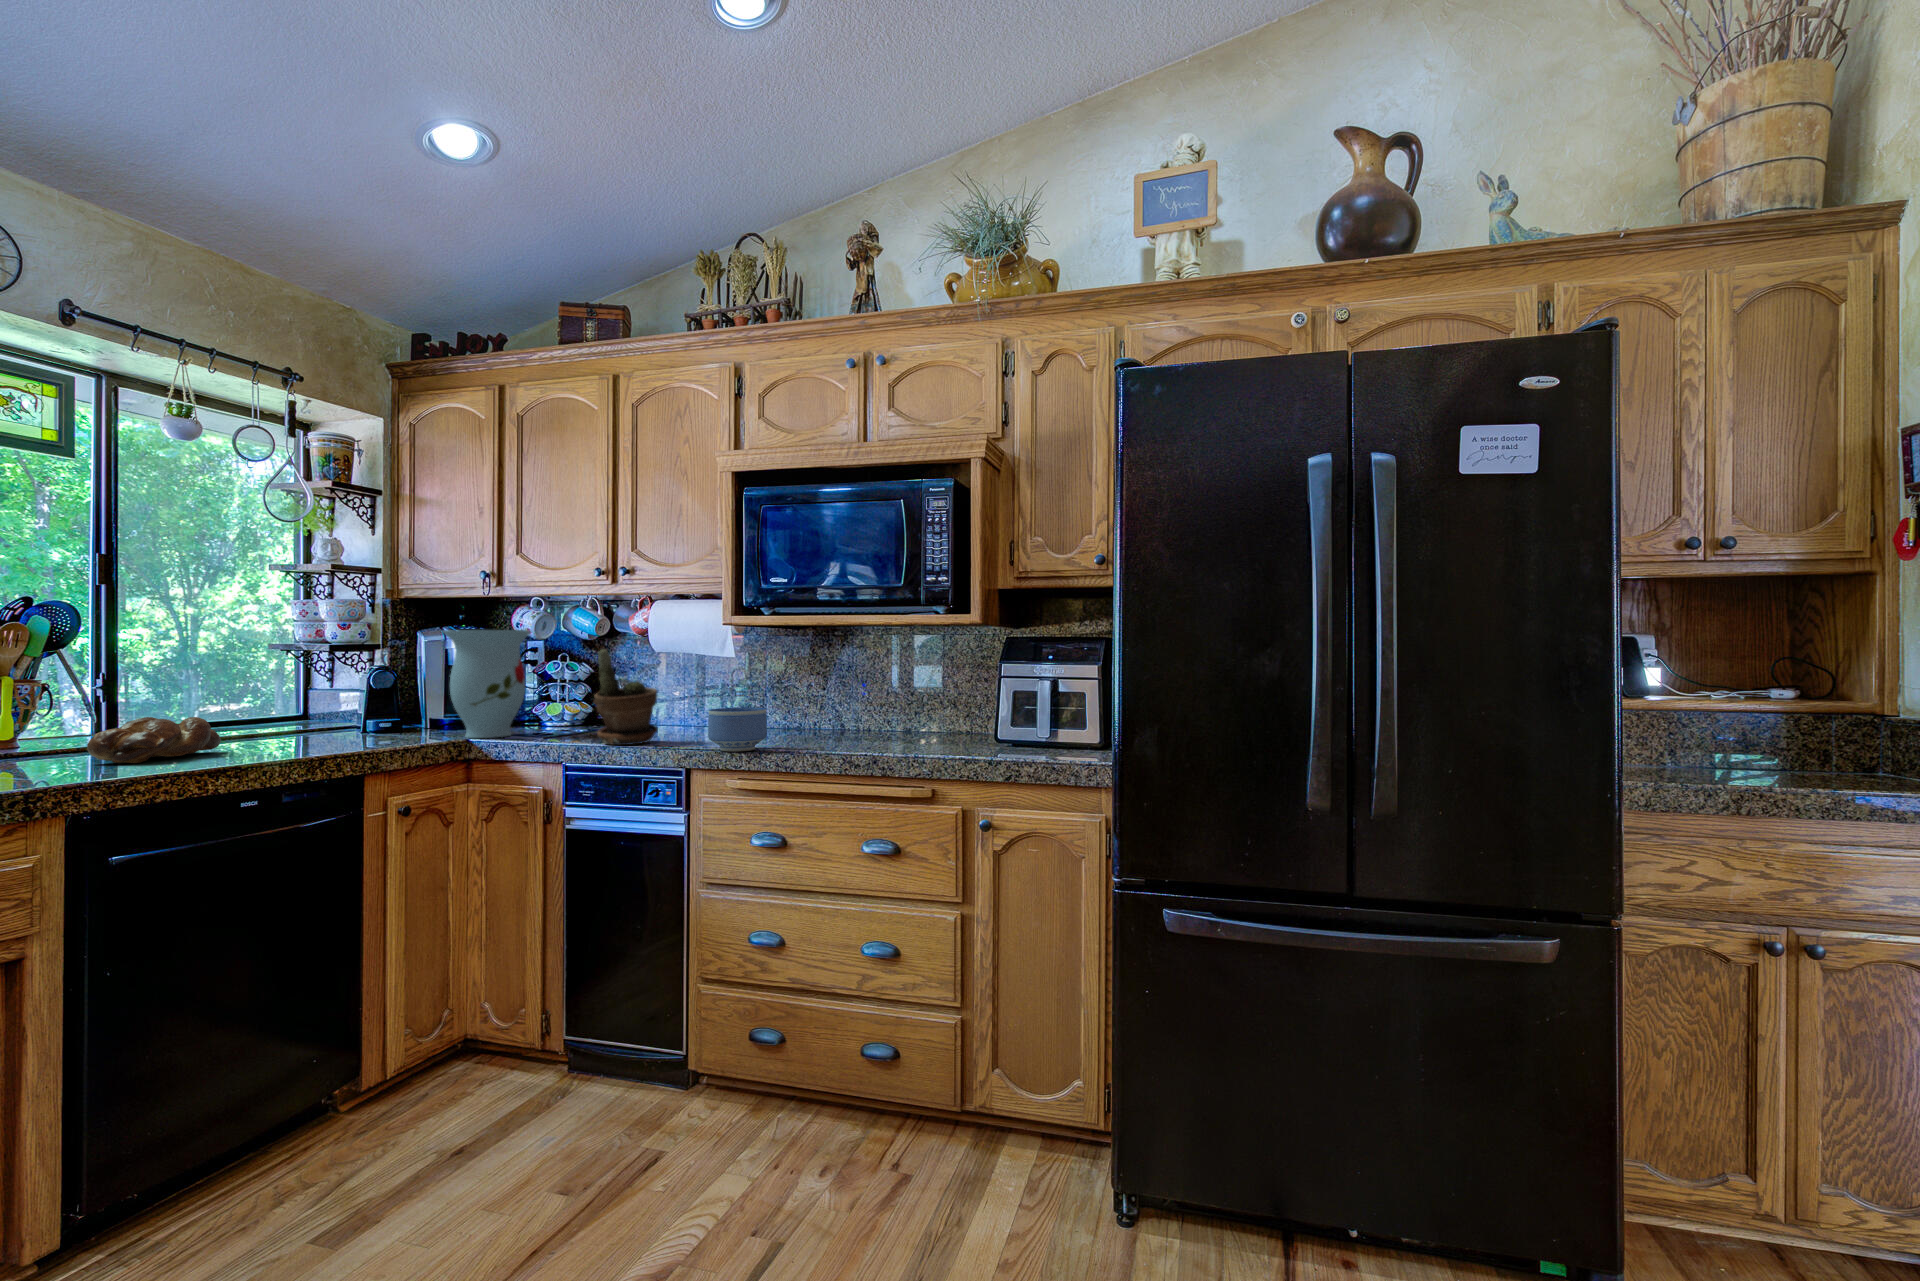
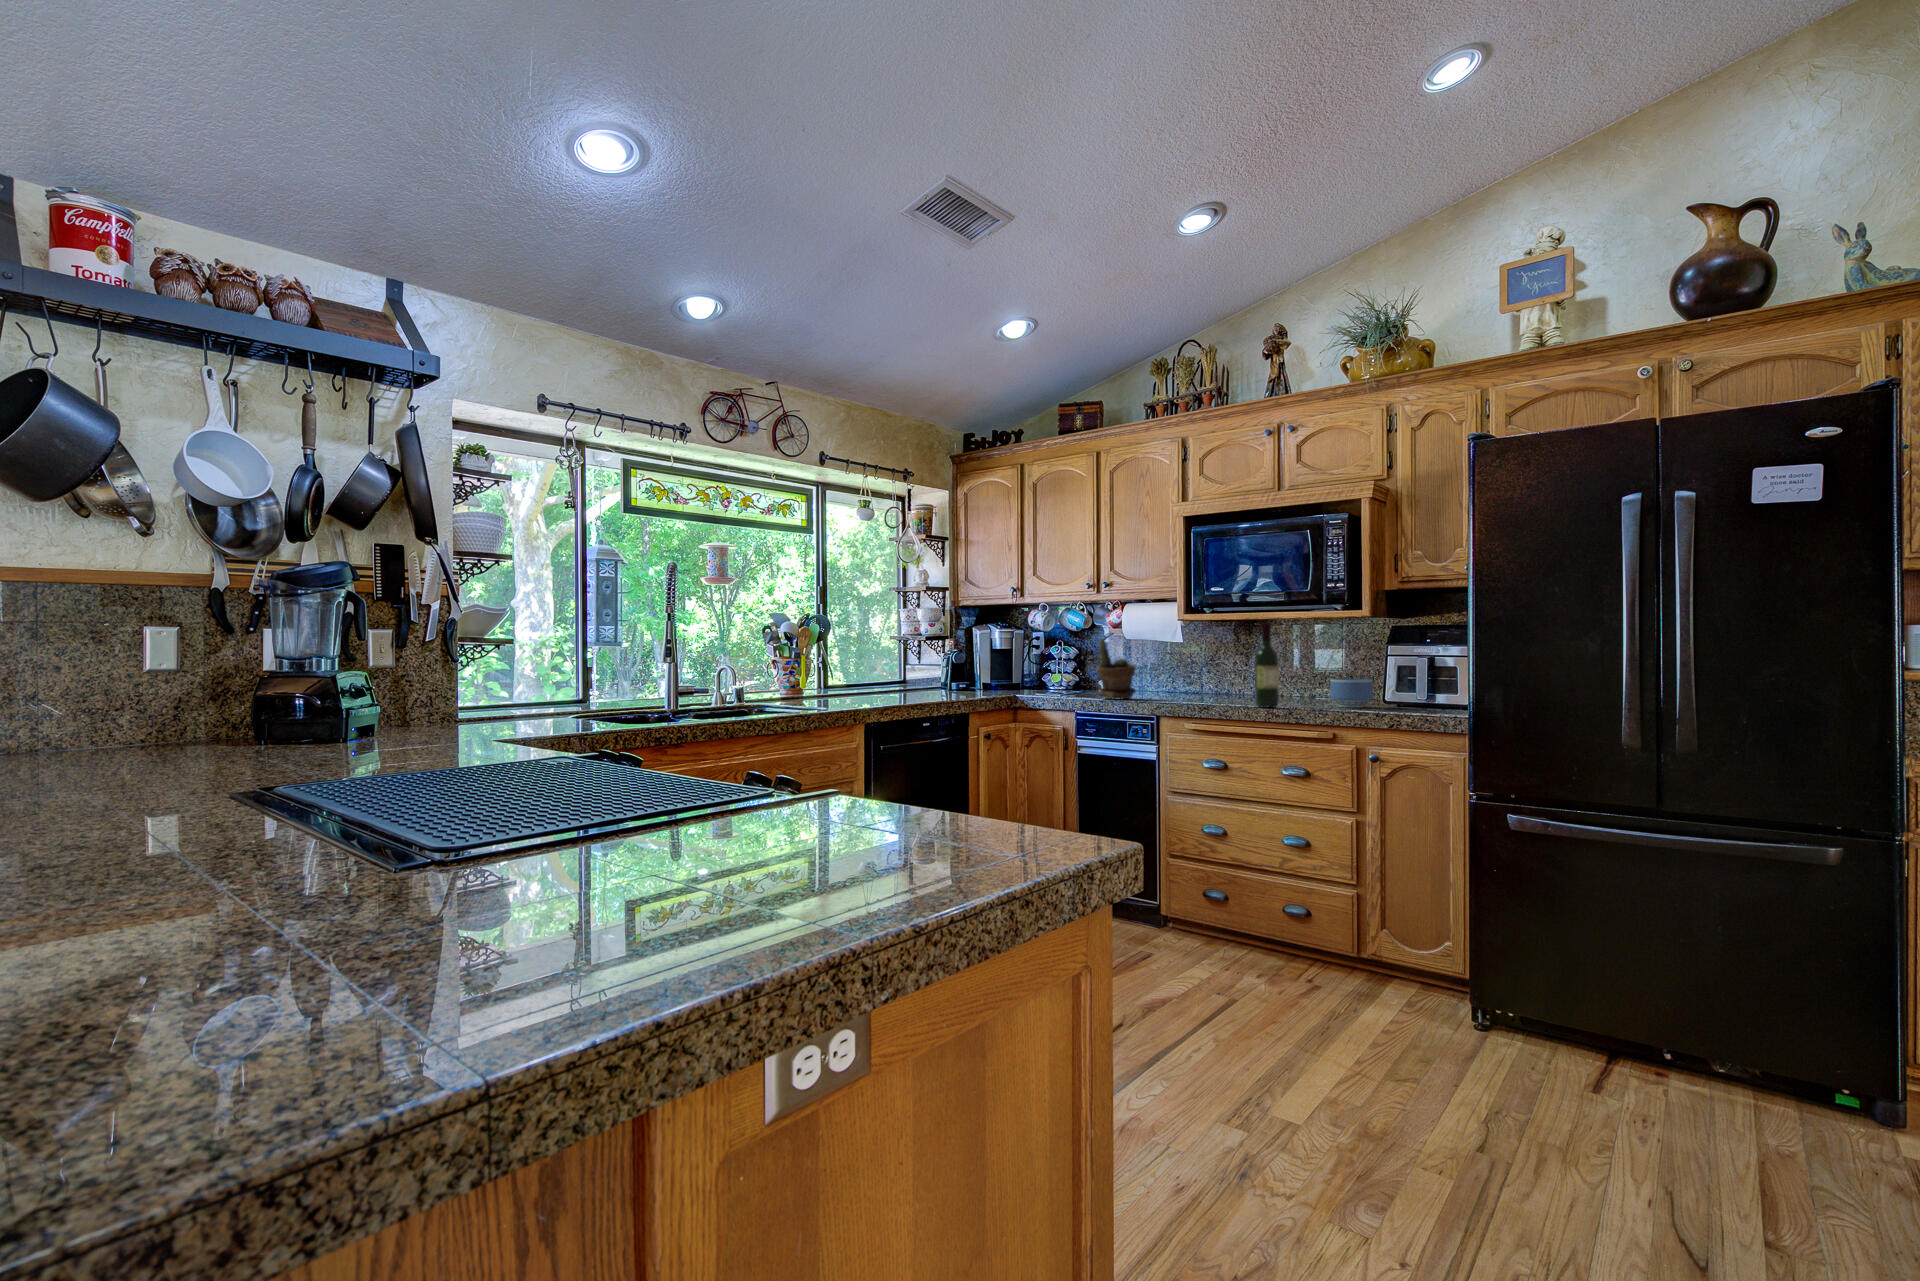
wine bottle: none [826,629,859,755] -> present [1255,623,1279,708]
vase: present [443,630,531,738] -> none [1000,626,1050,694]
bowl: present [708,707,767,751] -> present [1330,678,1373,708]
bread loaf: present [87,717,221,763] -> none [855,675,901,698]

